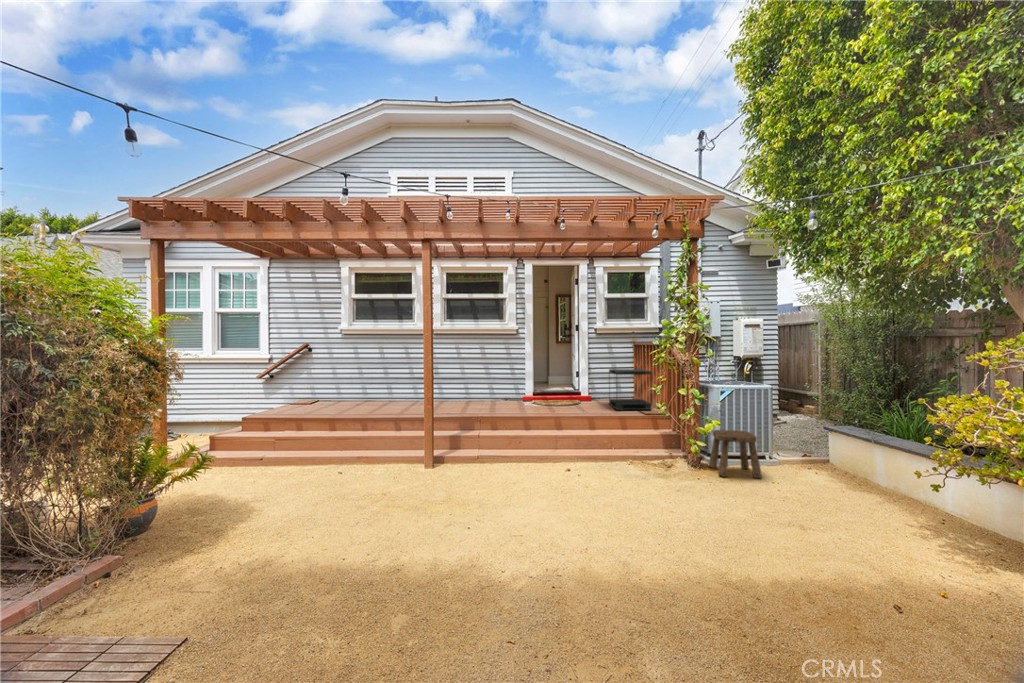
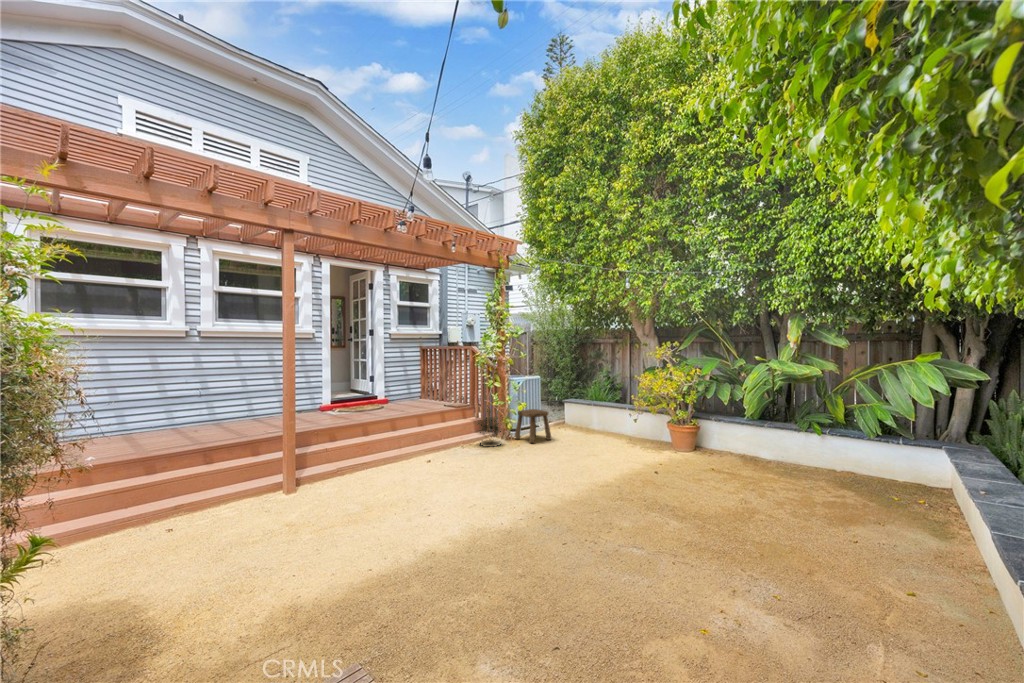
side table: present [609,369,652,410] -> none [414,369,456,406]
potted tree: none [647,415,683,470] -> present [478,406,502,447]

